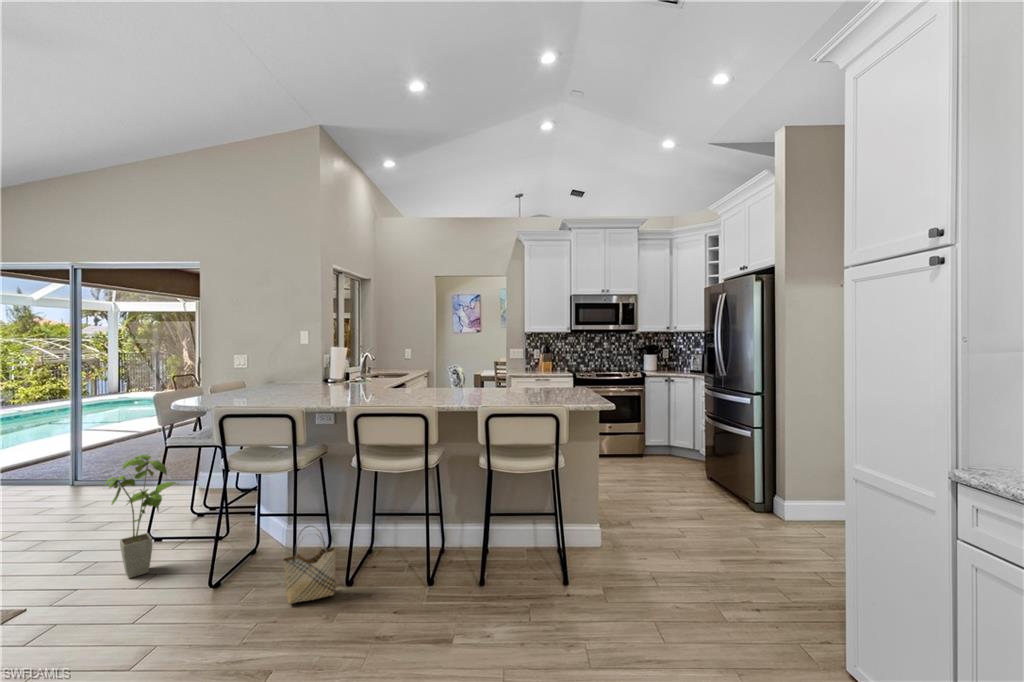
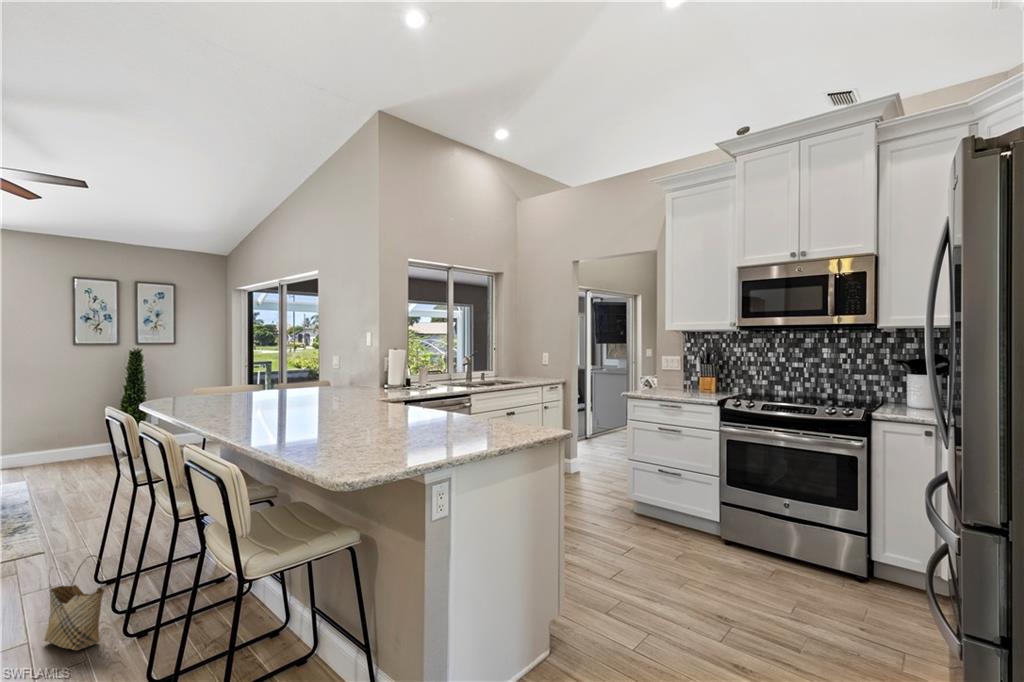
house plant: present [105,455,176,578] -> none [83,443,156,553]

